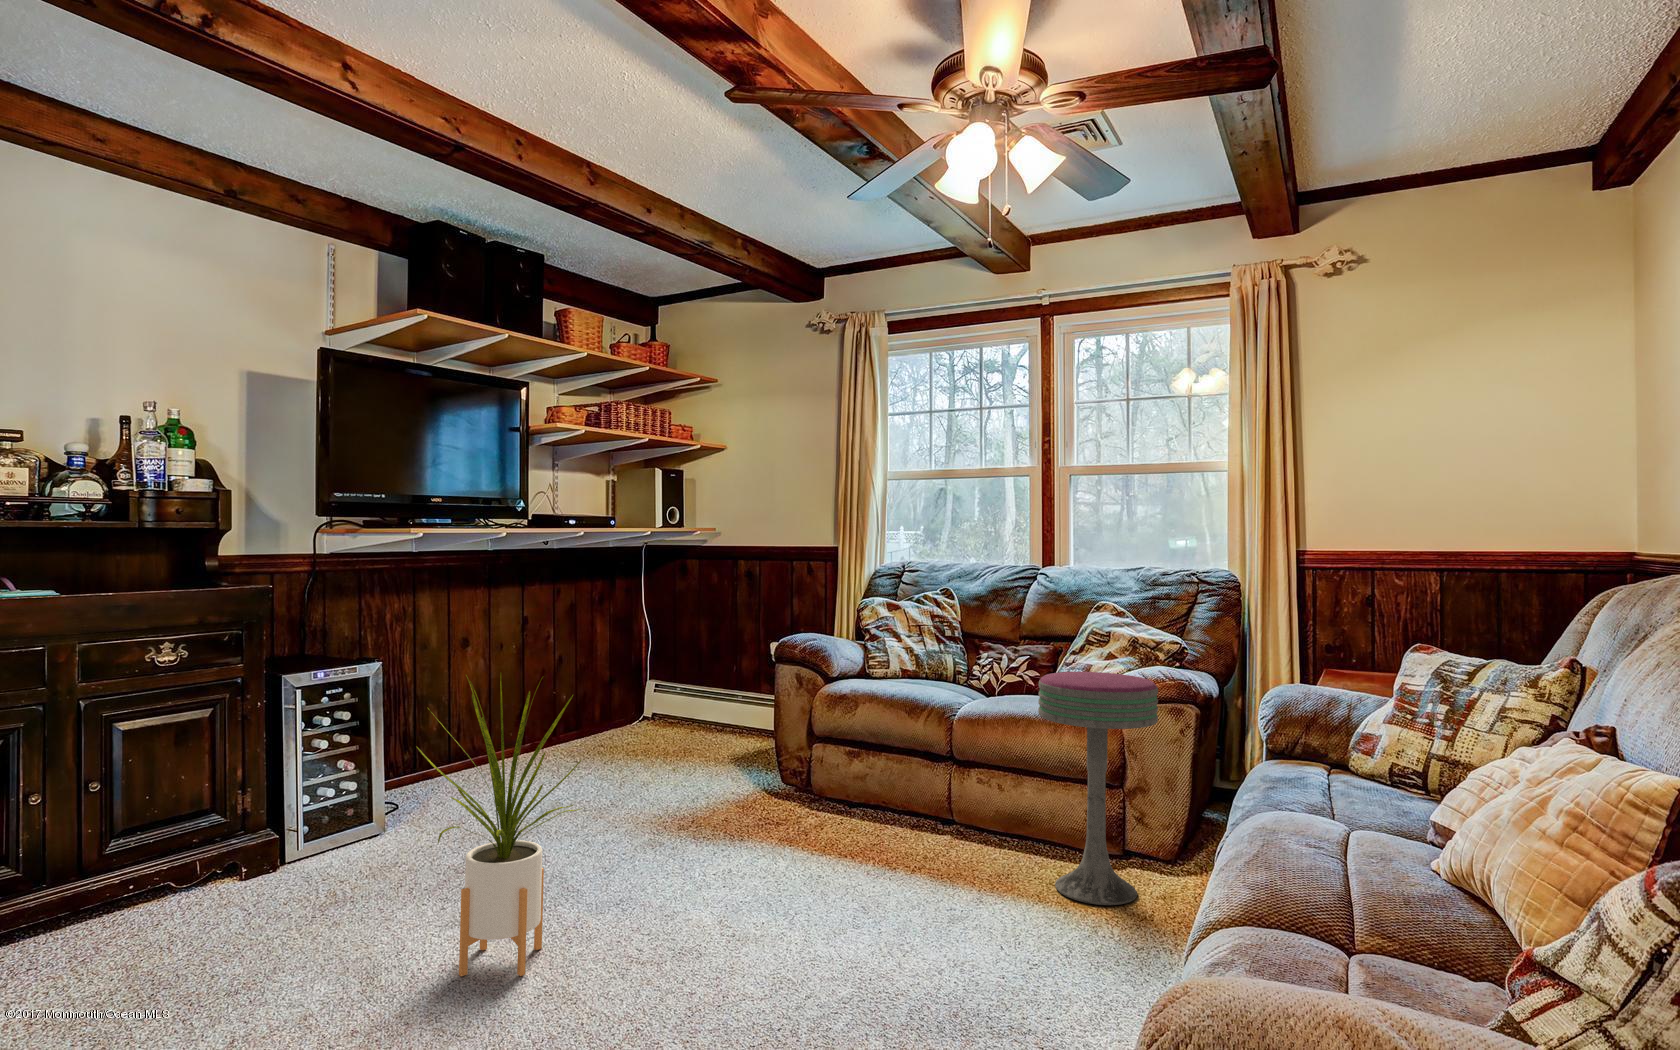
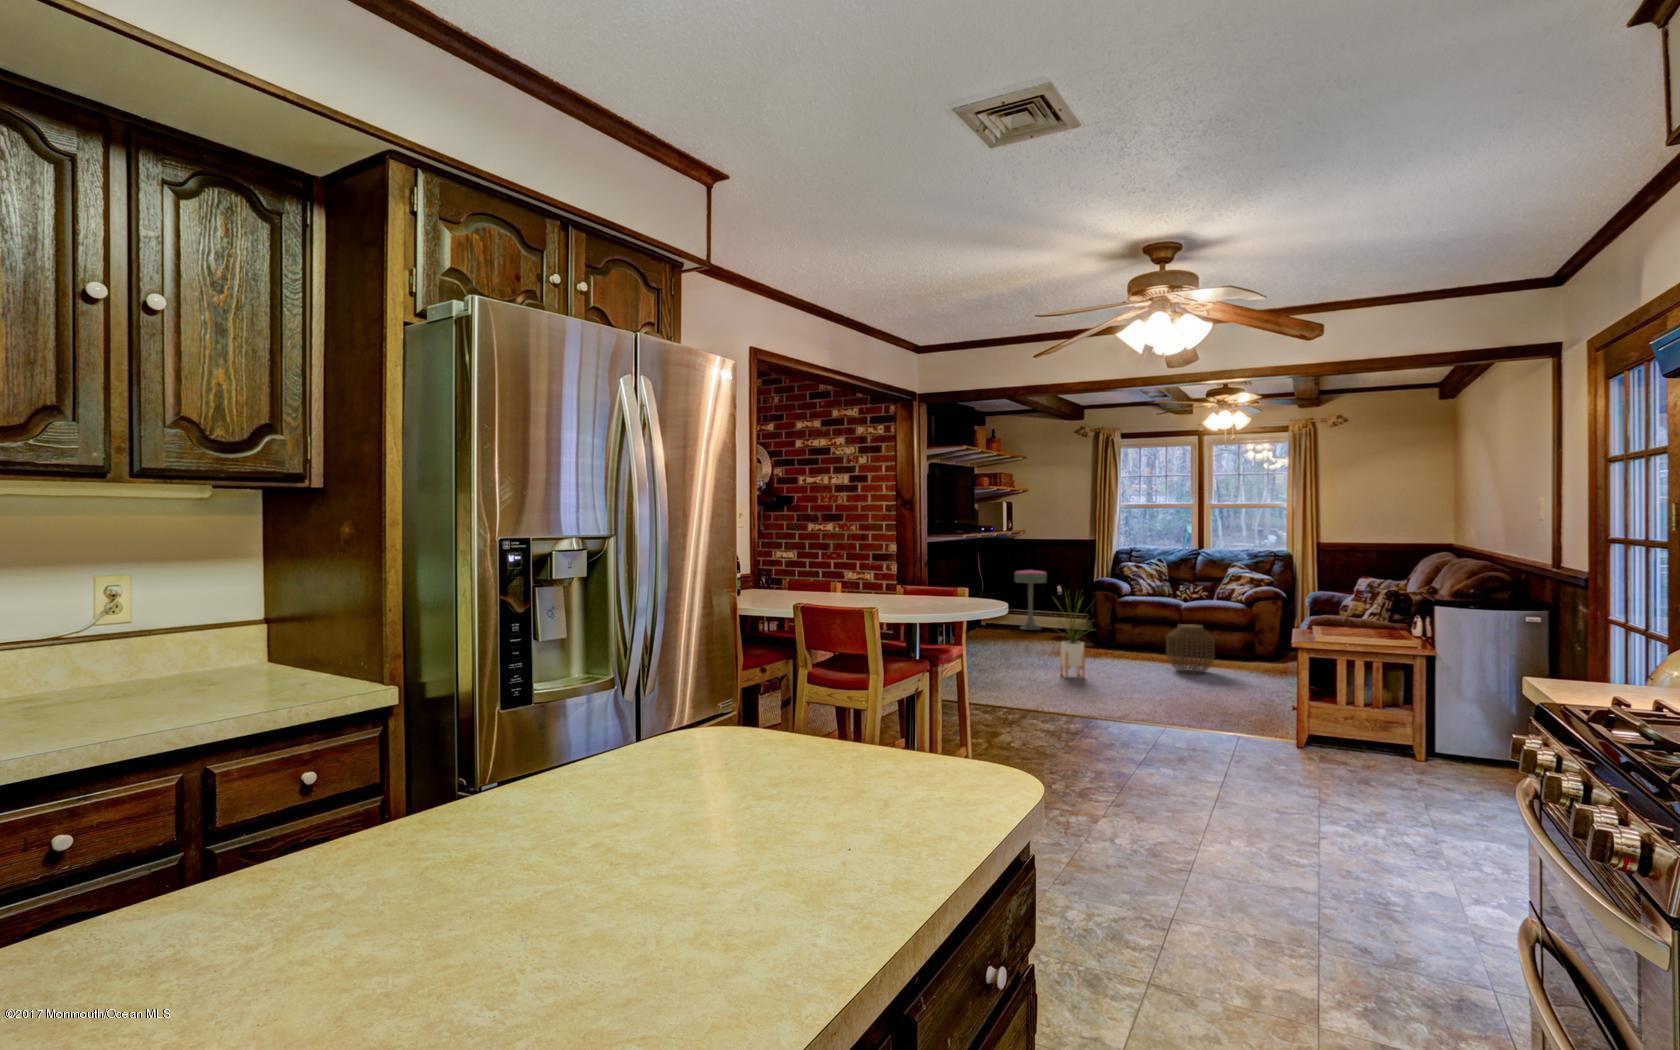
bar stool: present [1038,672,1158,905] -> present [1015,570,1046,630]
woven basket: none [835,782,973,950] -> present [1166,624,1215,674]

